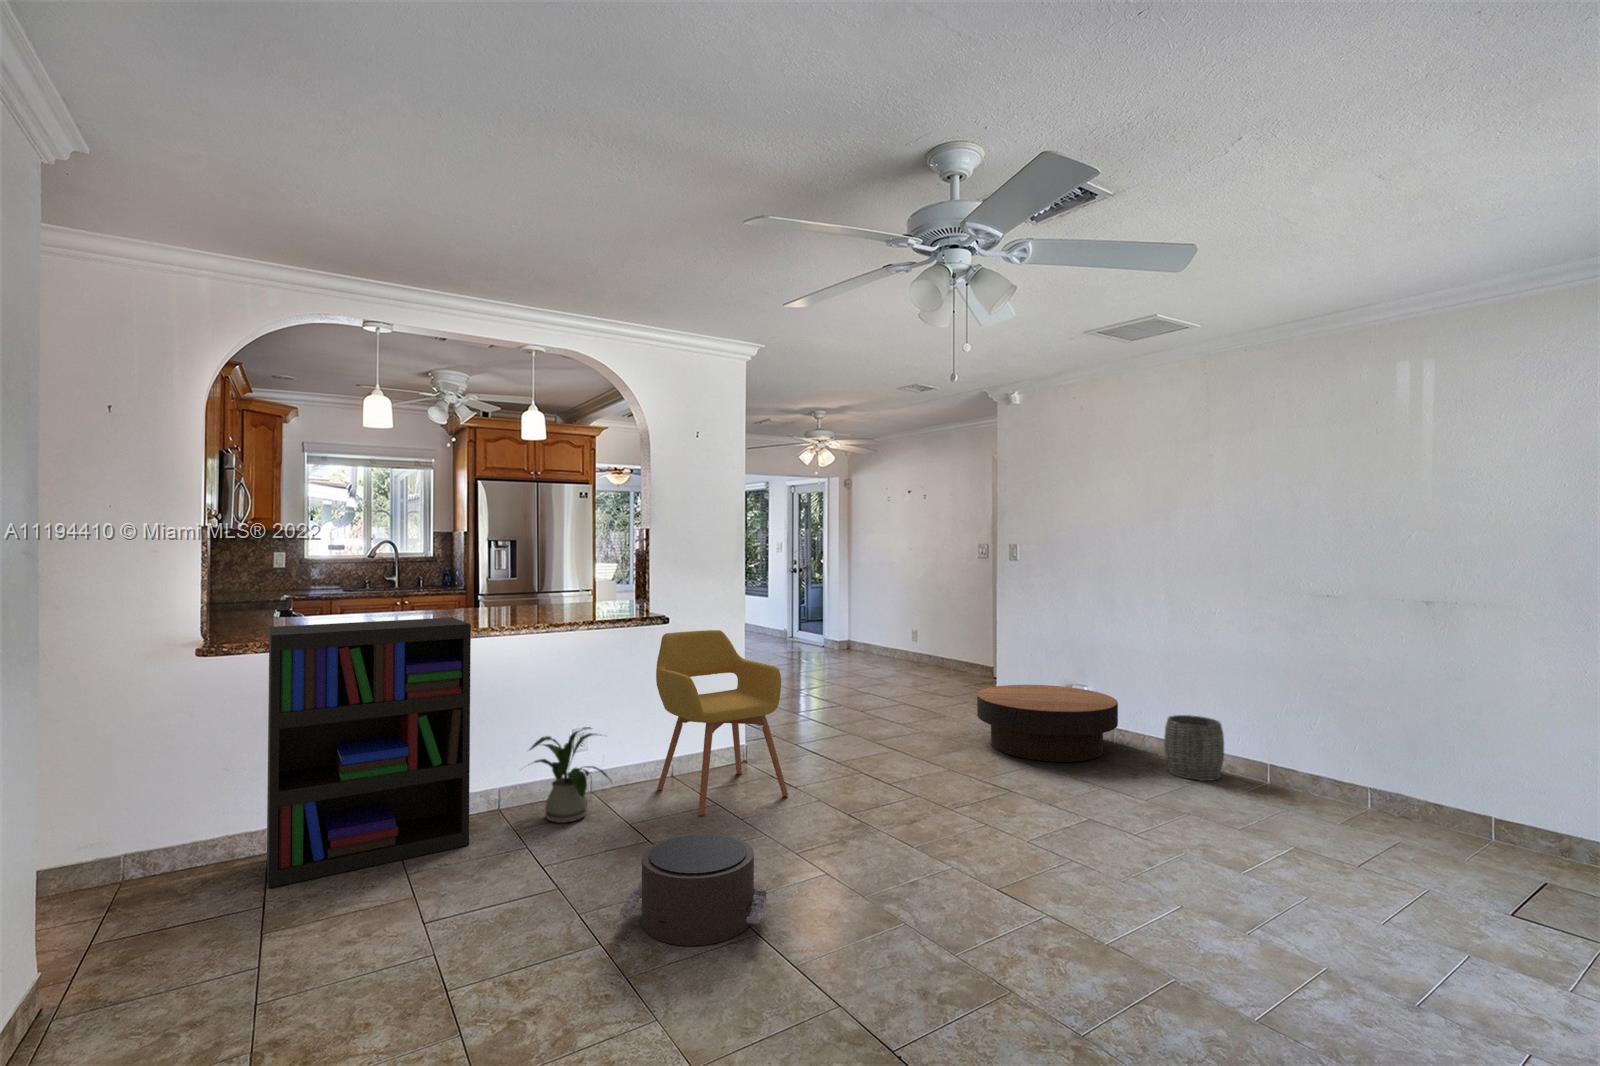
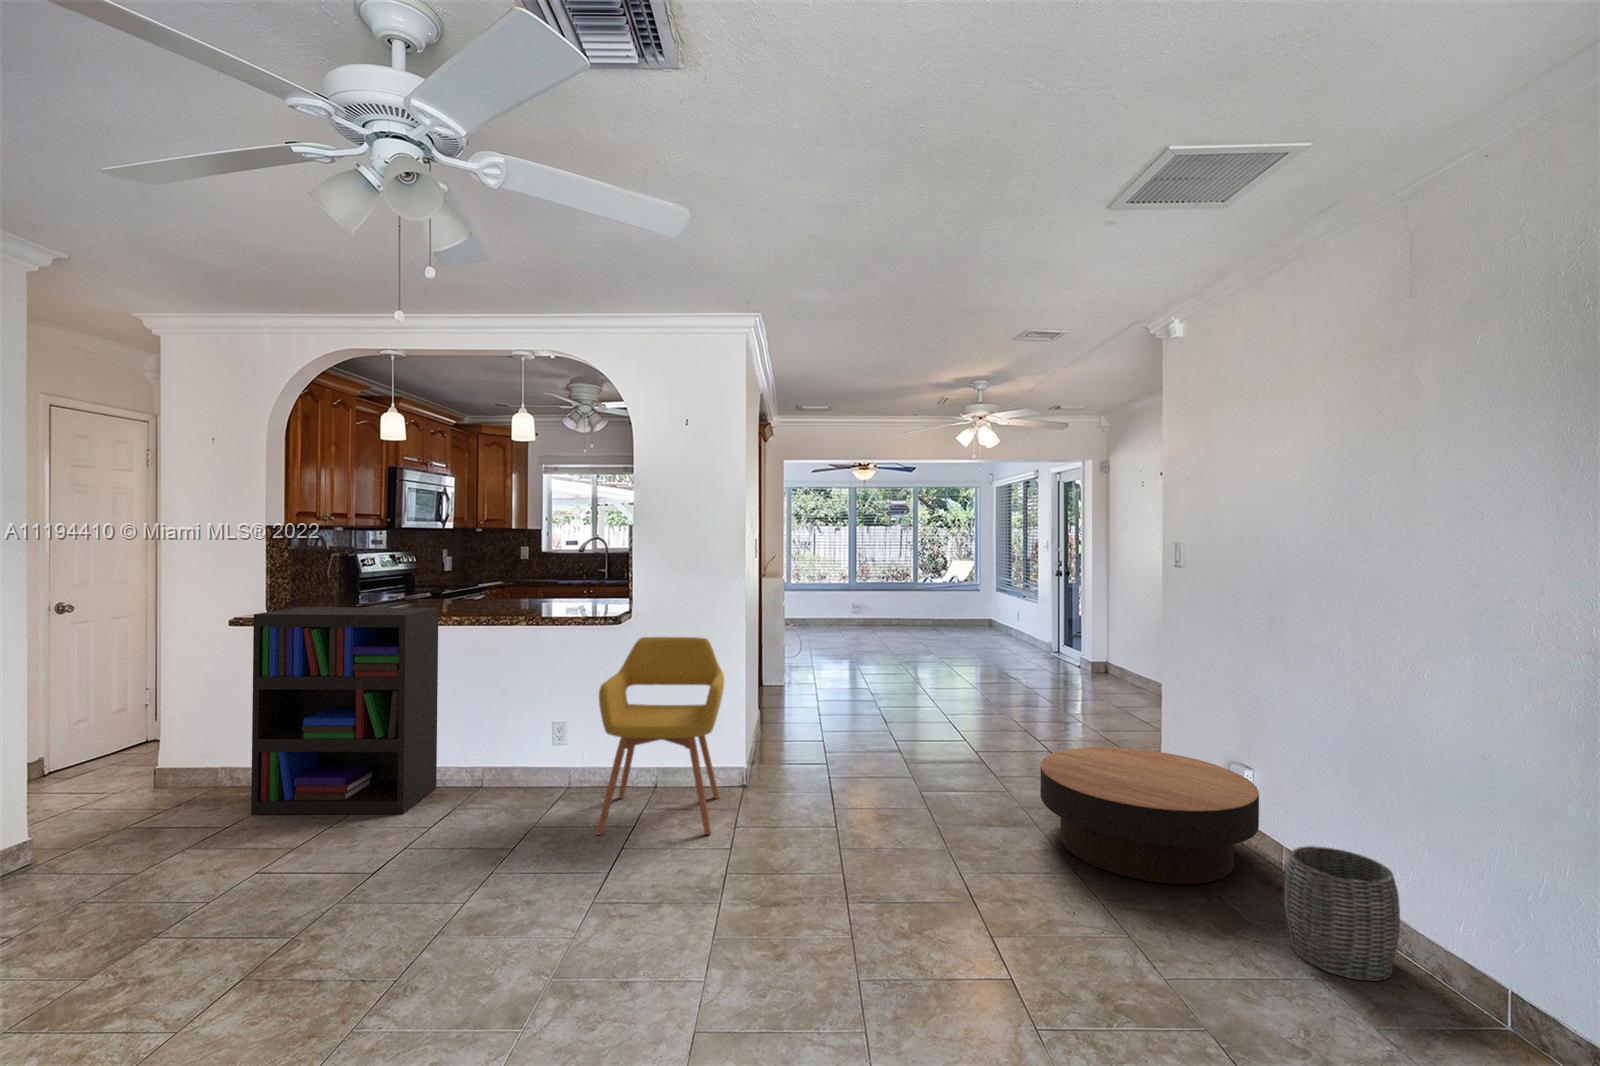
house plant: present [530,727,610,823] -> none [470,723,551,812]
pouf: present [619,833,767,946] -> none [312,851,458,975]

